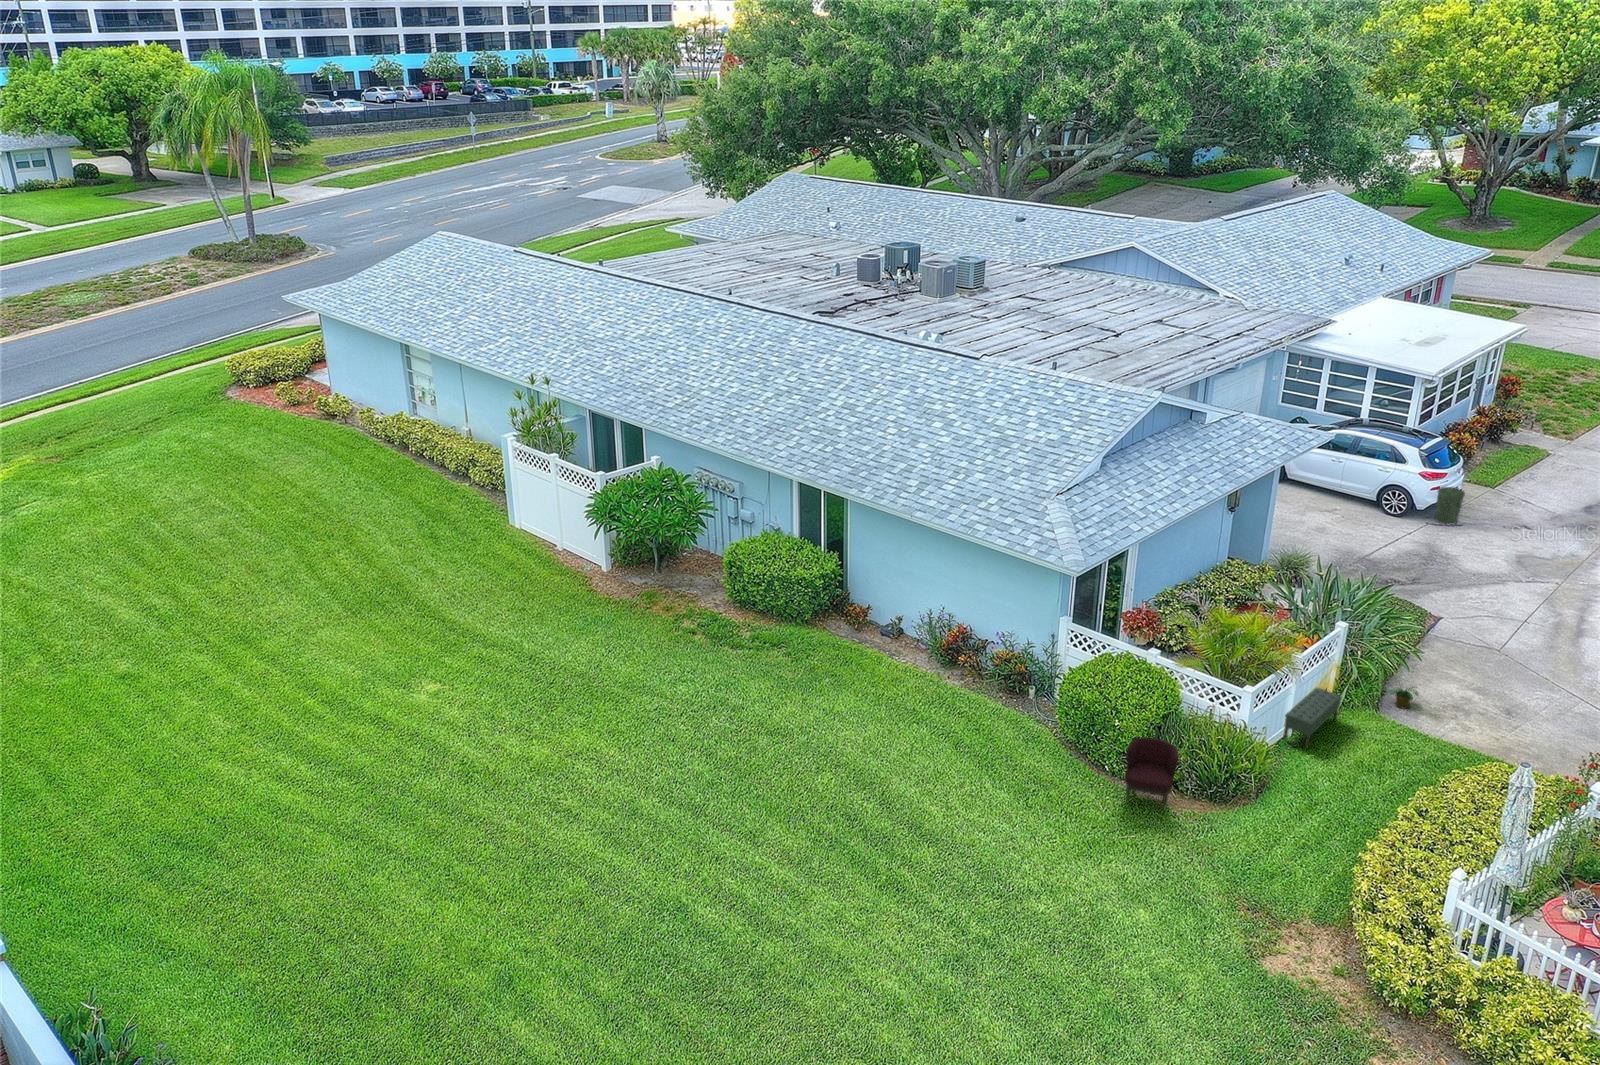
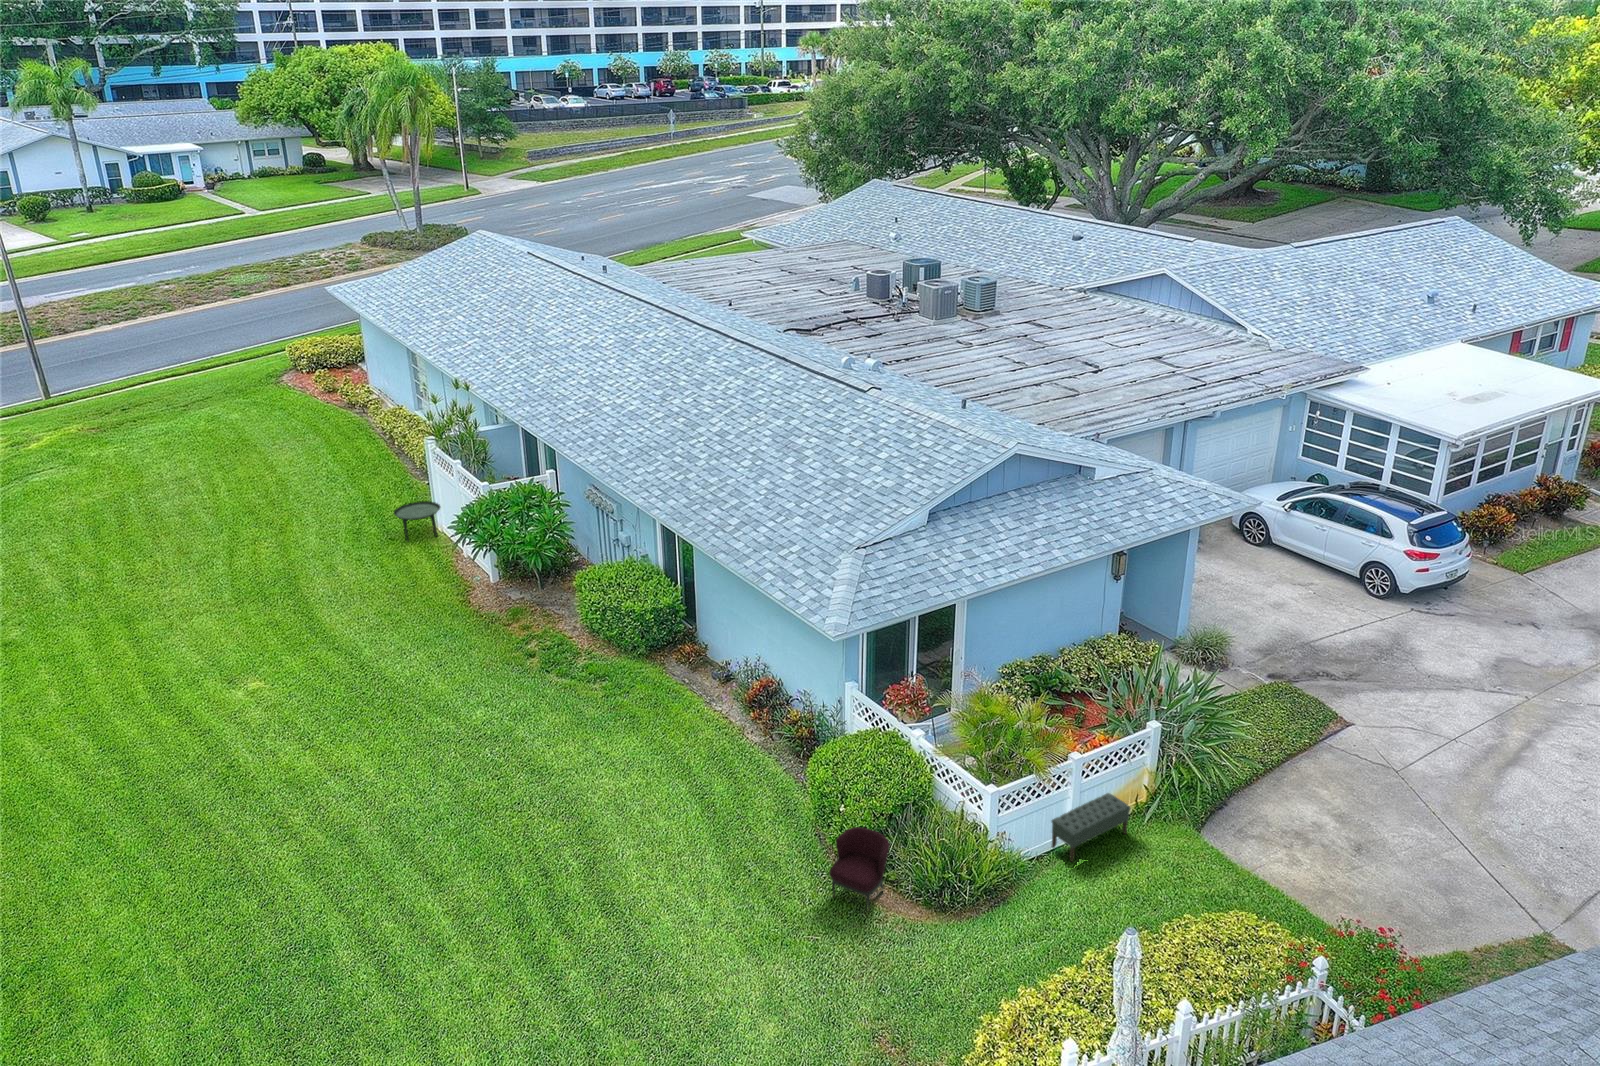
trash can: present [1434,487,1465,524] -> none [1420,570,1456,614]
round table: none [473,498,519,539] -> present [394,501,440,541]
potted plant: present [1386,678,1418,709] -> none [1212,790,1248,828]

